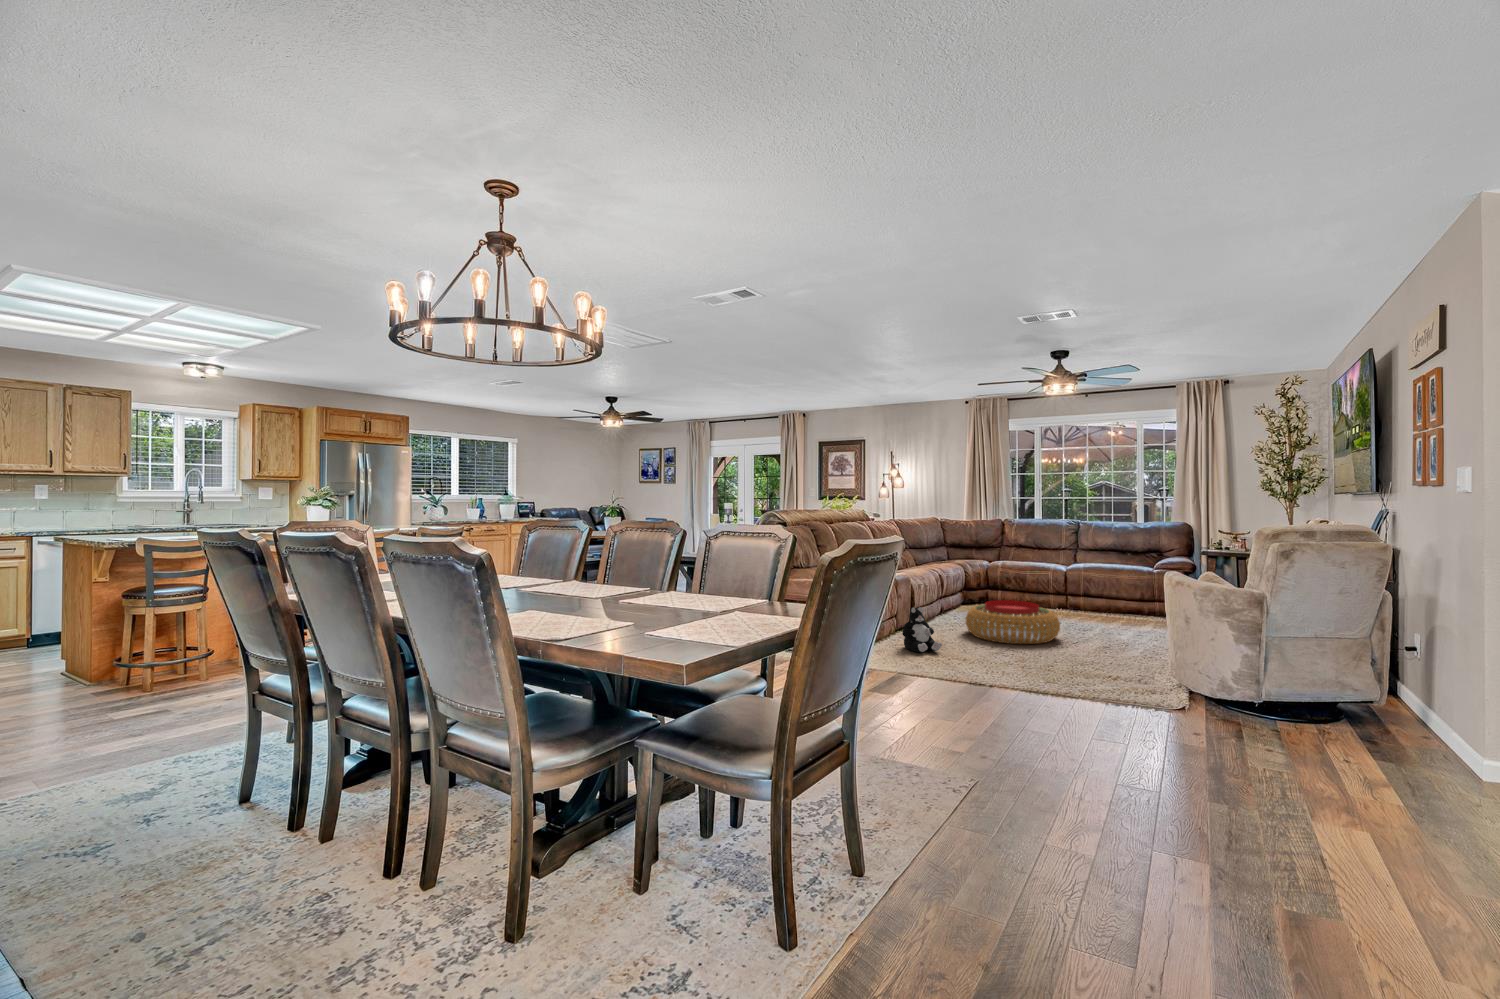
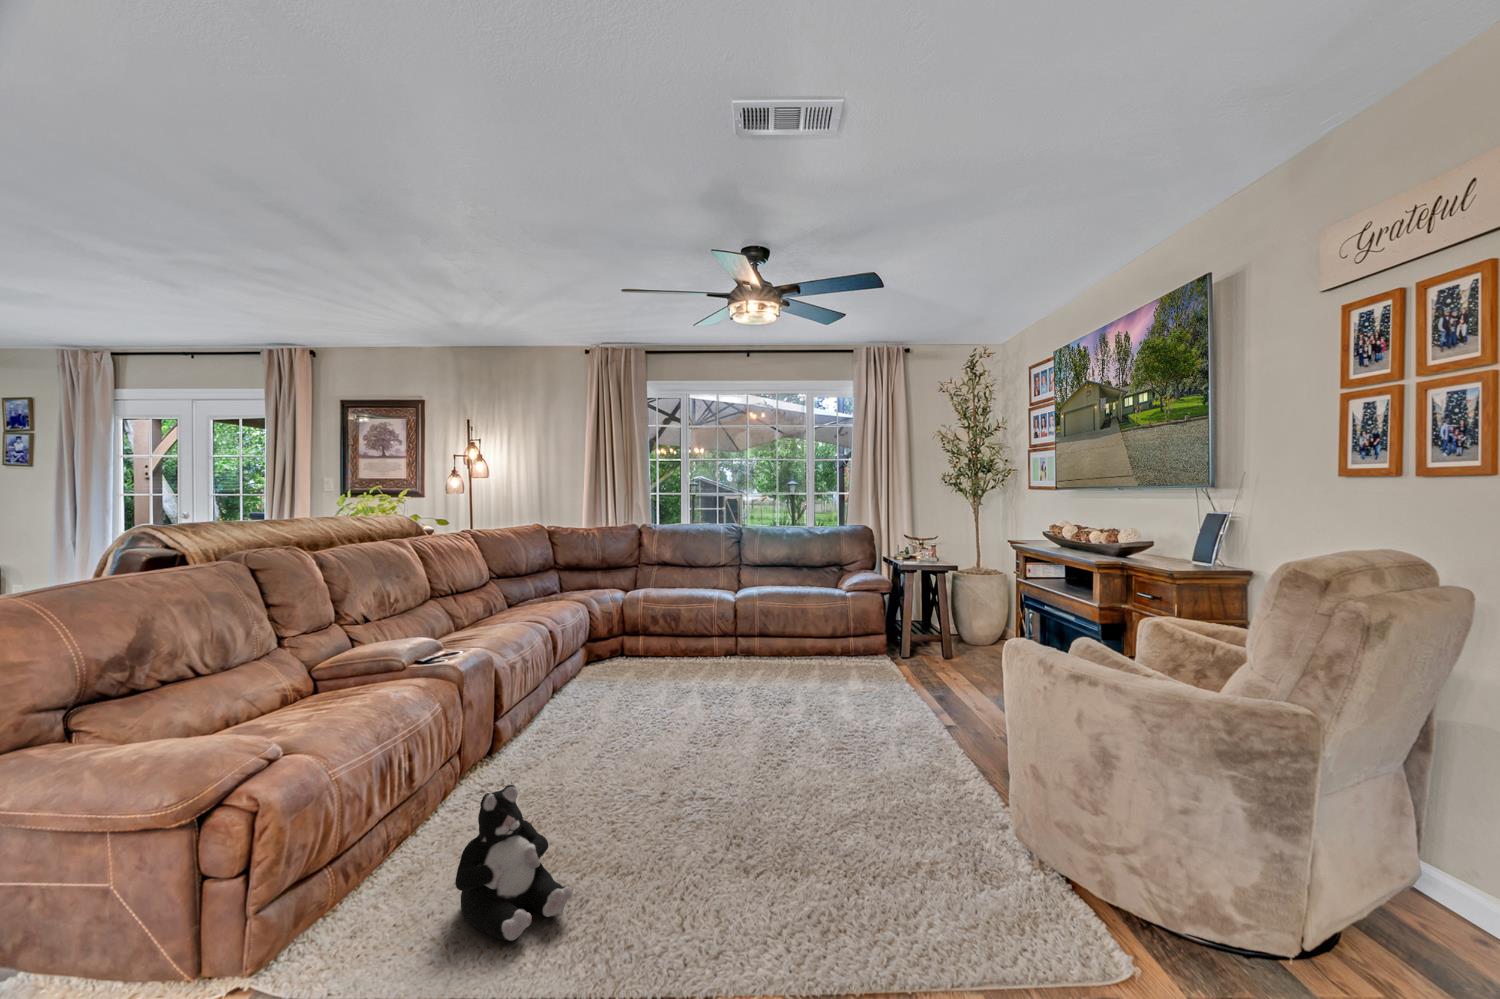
pouf: present [966,600,1060,644] -> none [611,687,789,802]

